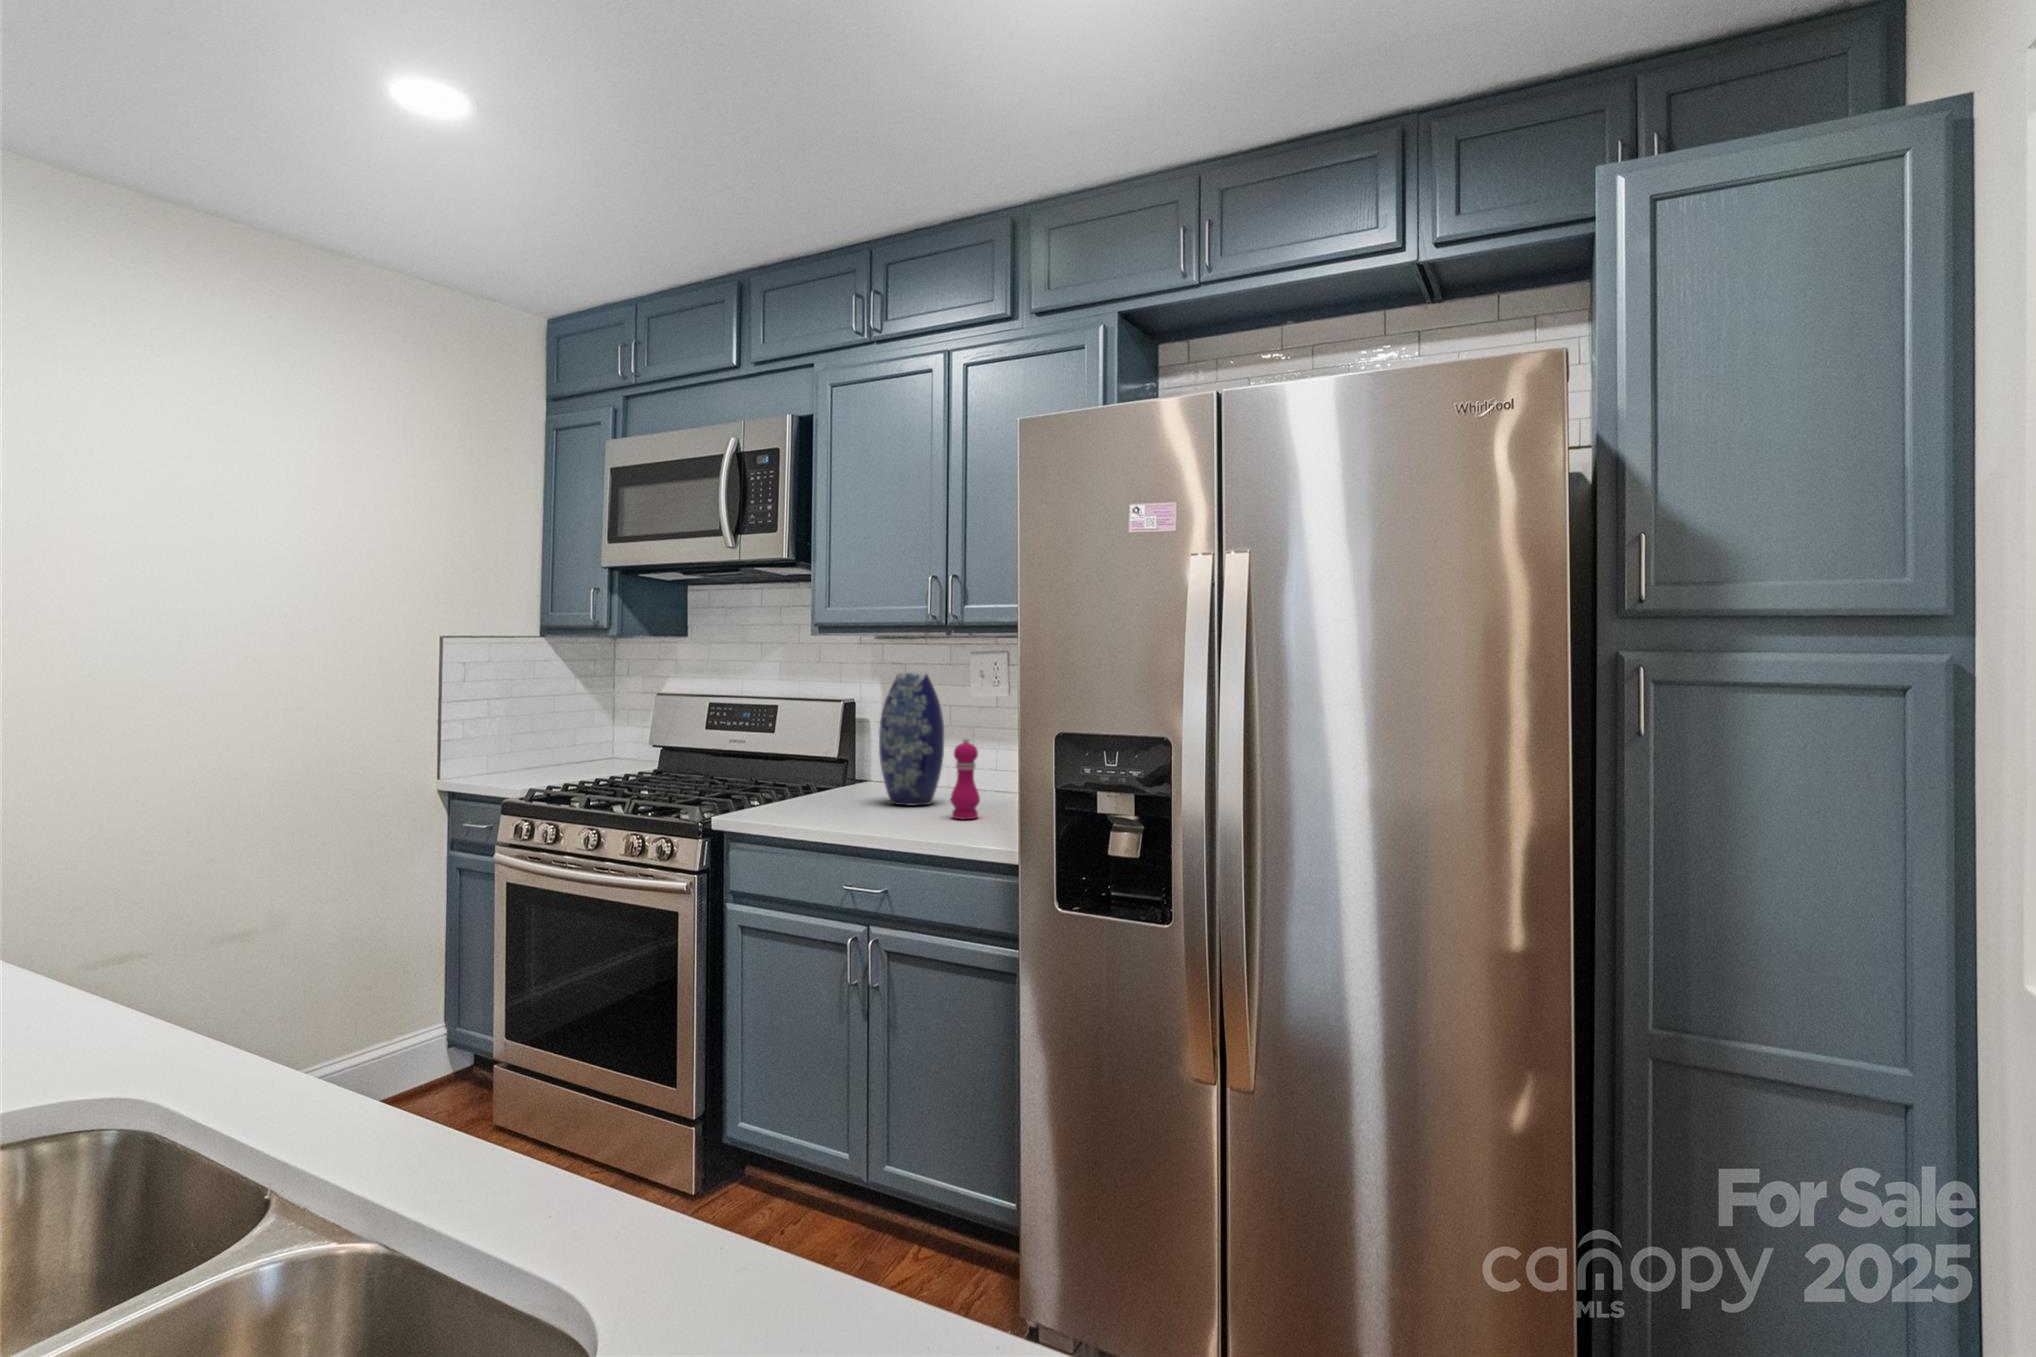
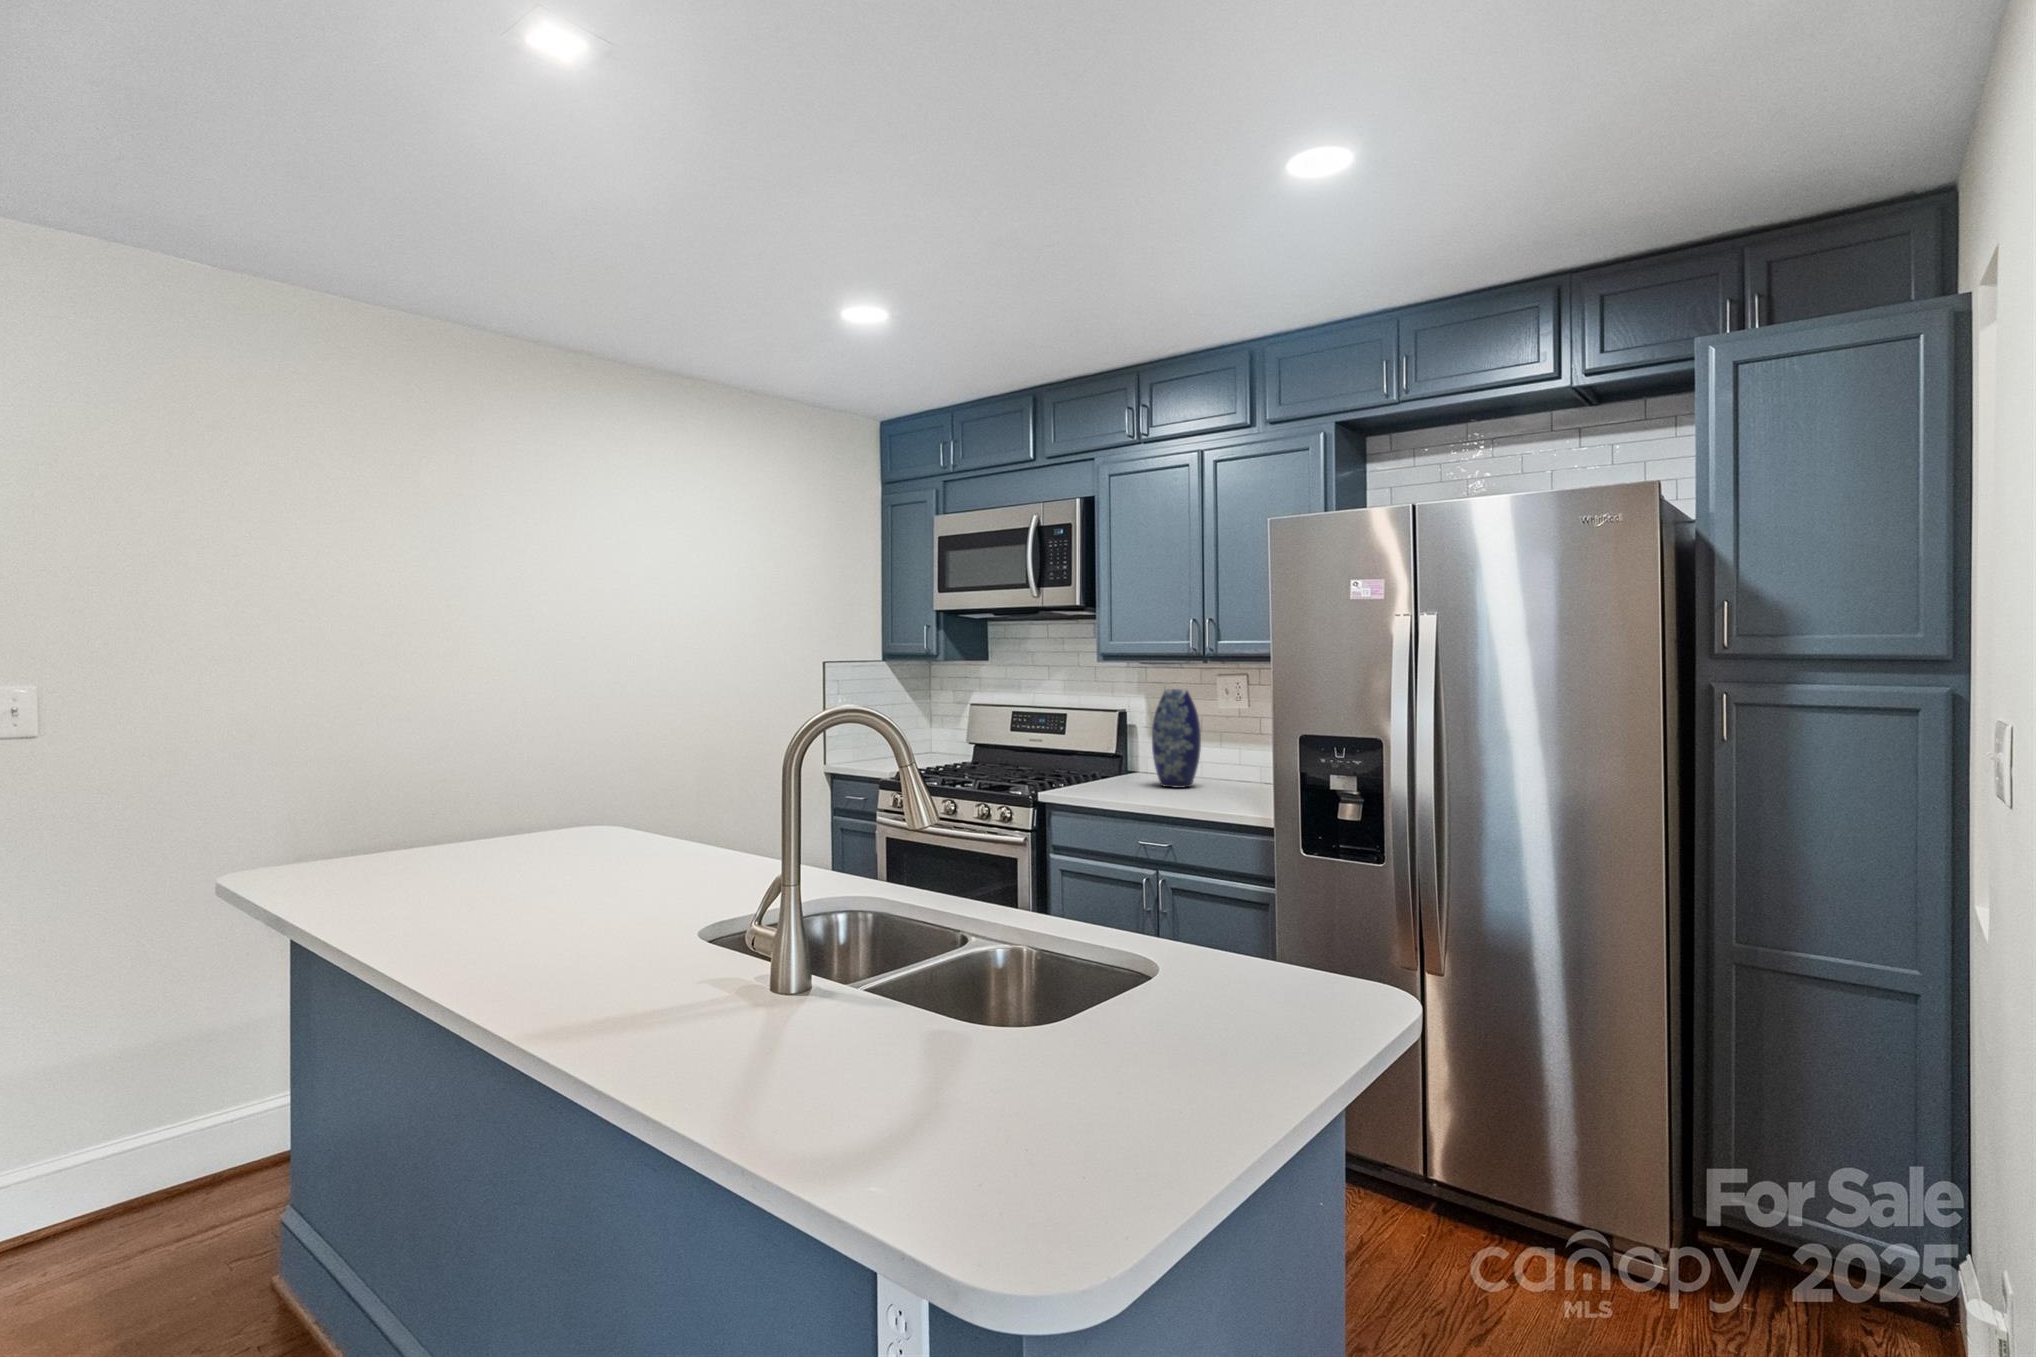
pepper mill: present [951,737,980,819] -> none [1211,737,1233,797]

